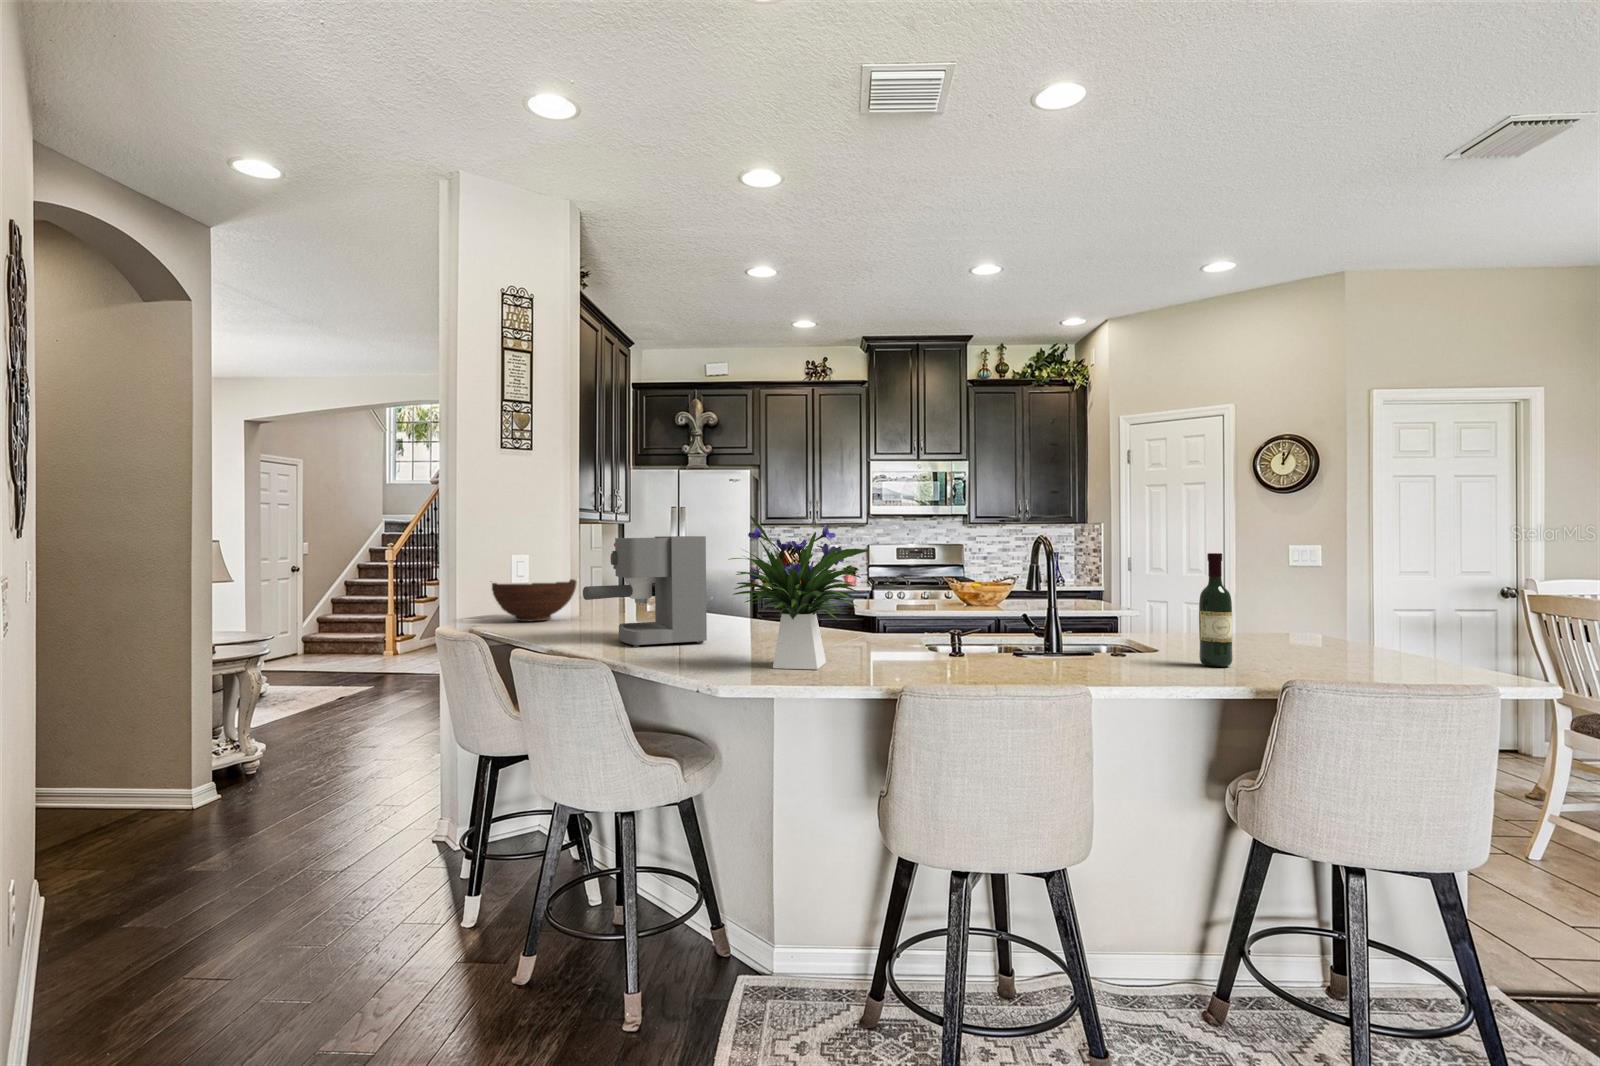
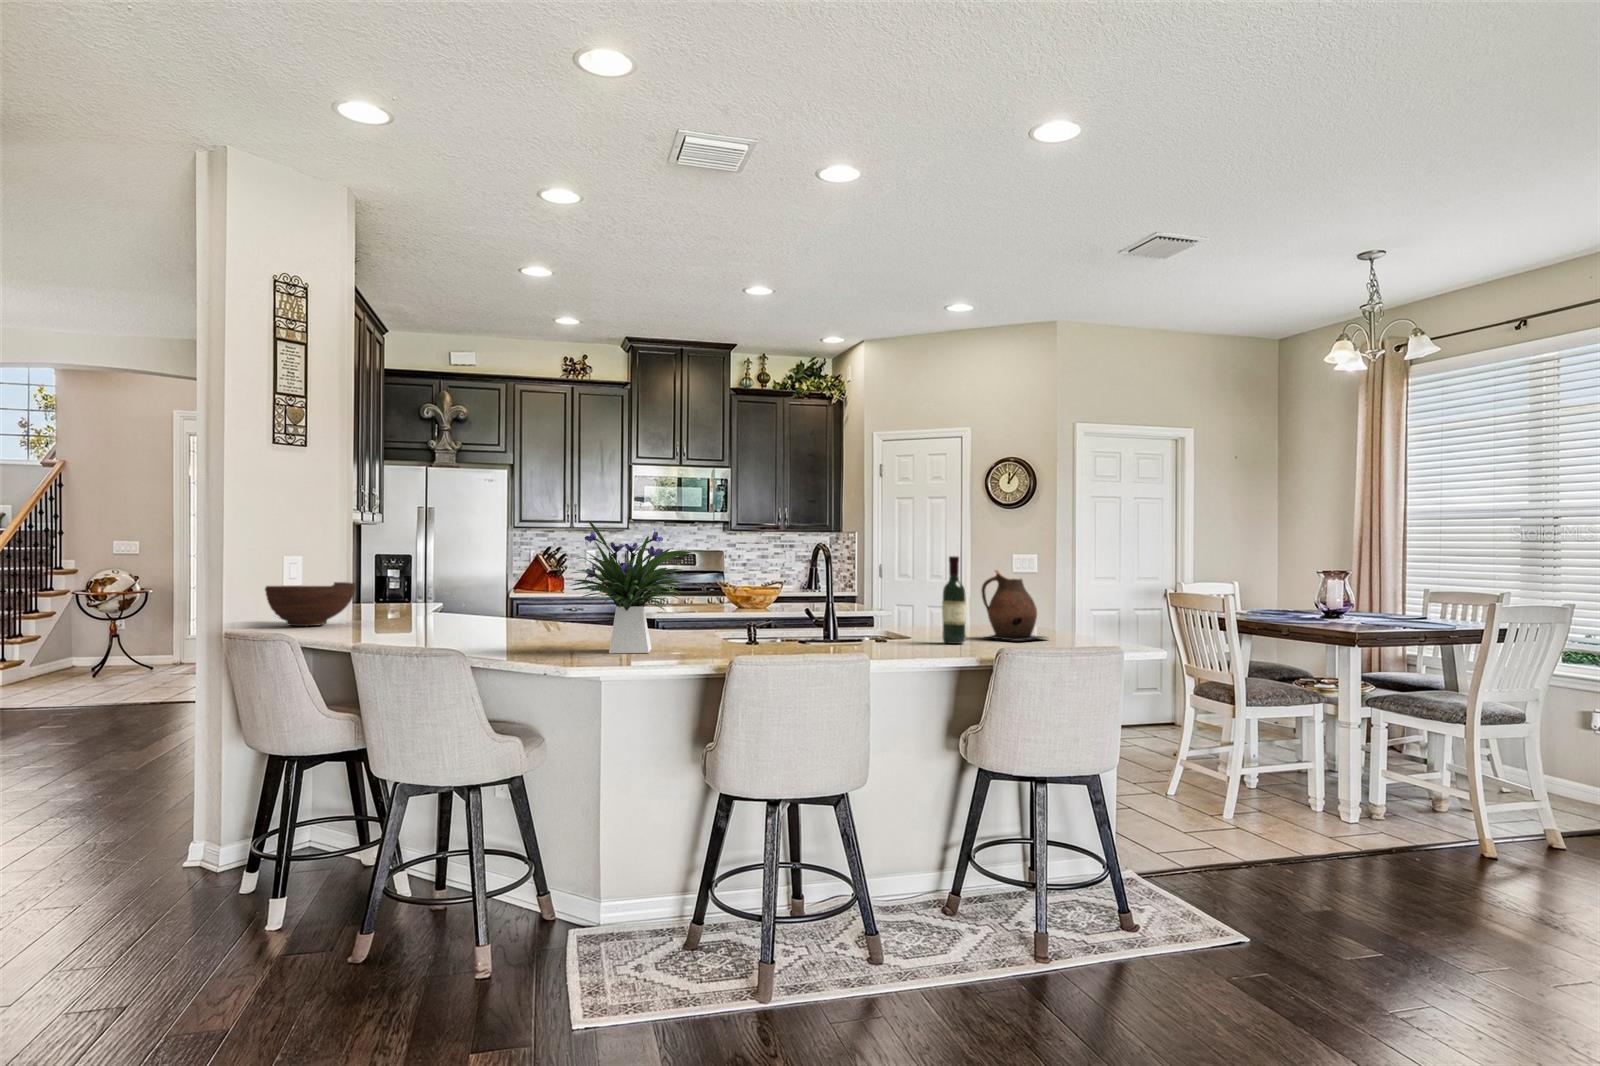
coffee maker: present [583,536,707,647] -> none [404,539,525,643]
ceramic pitcher: none [1255,570,1357,666] -> present [981,570,1046,641]

